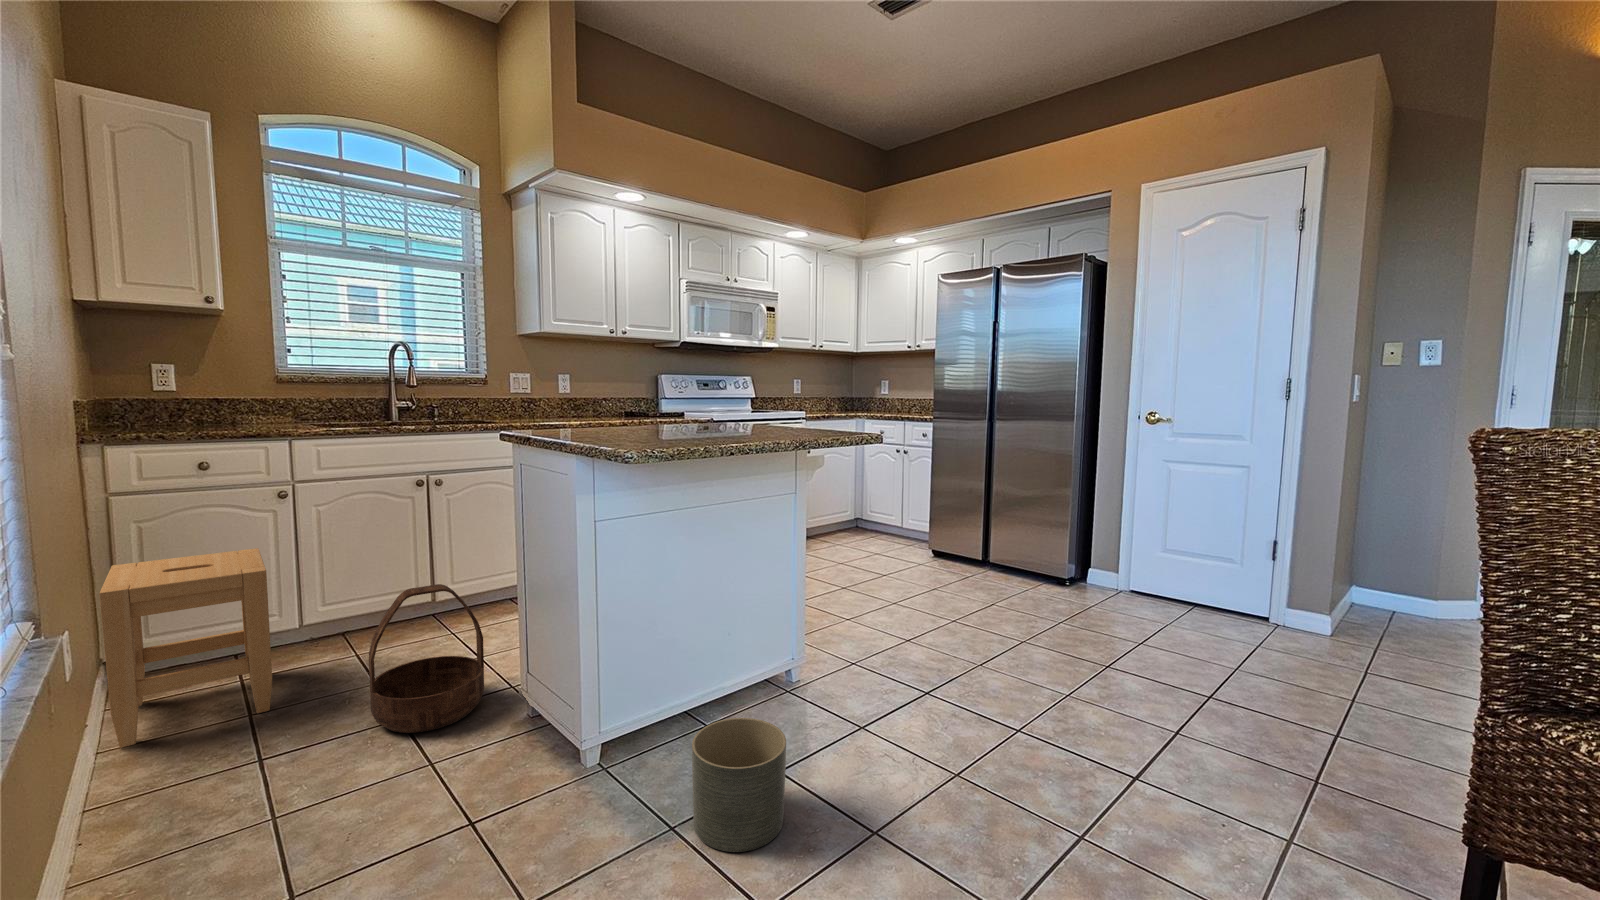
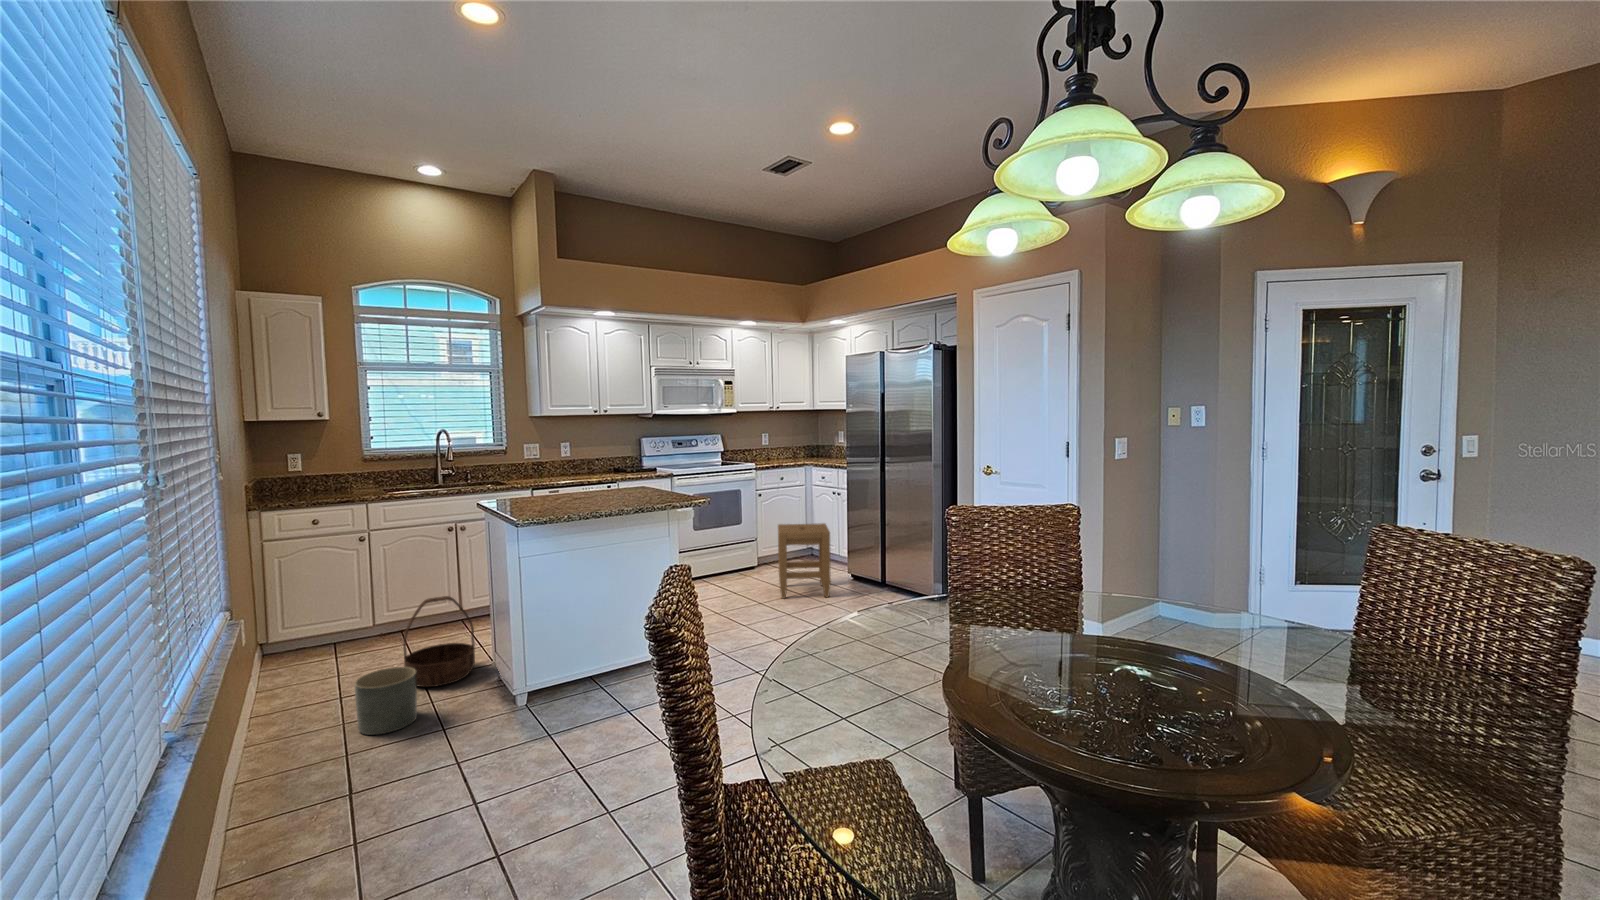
stool: present [99,548,272,748] -> present [778,523,831,599]
planter: present [692,718,786,852] -> present [354,667,417,735]

